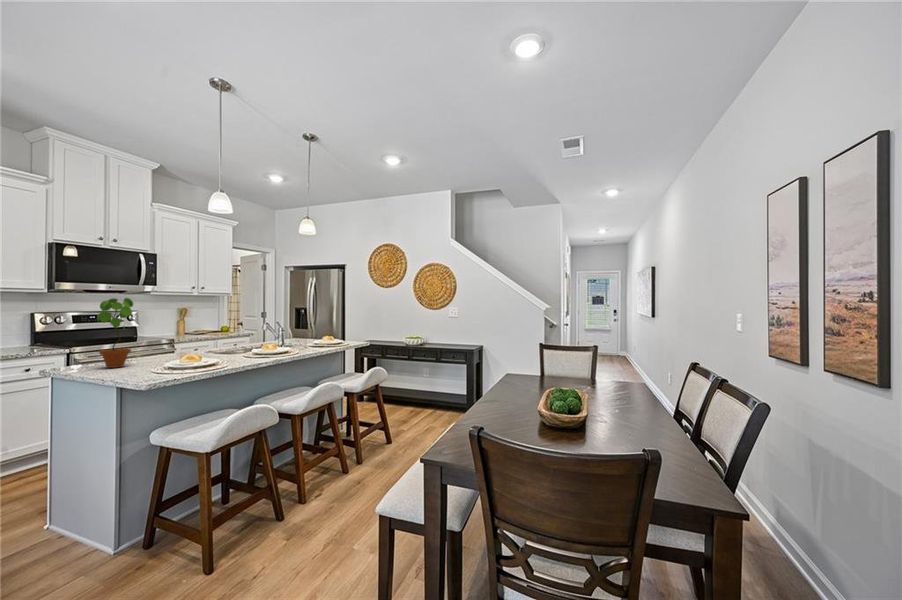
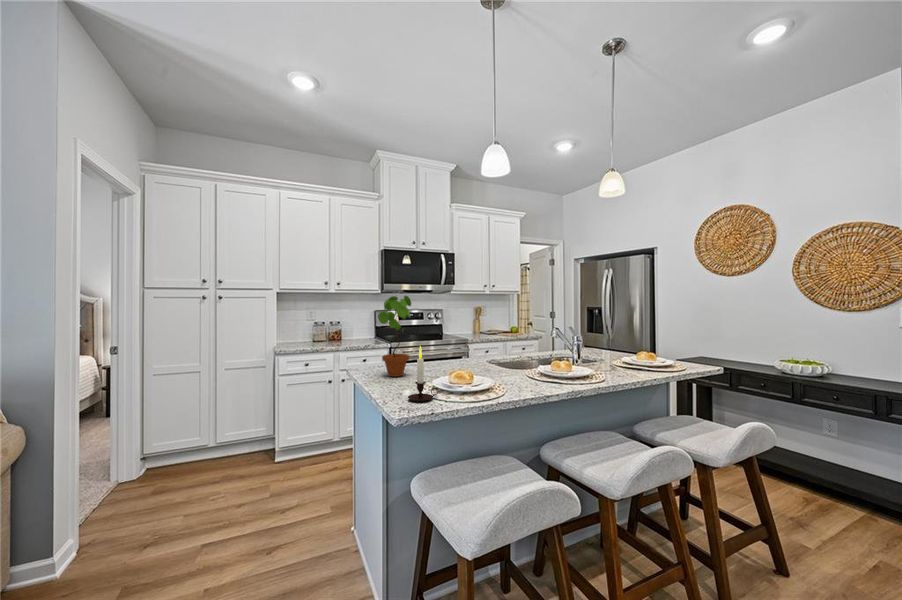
candle: none [147,335,174,375] -> present [408,346,439,401]

